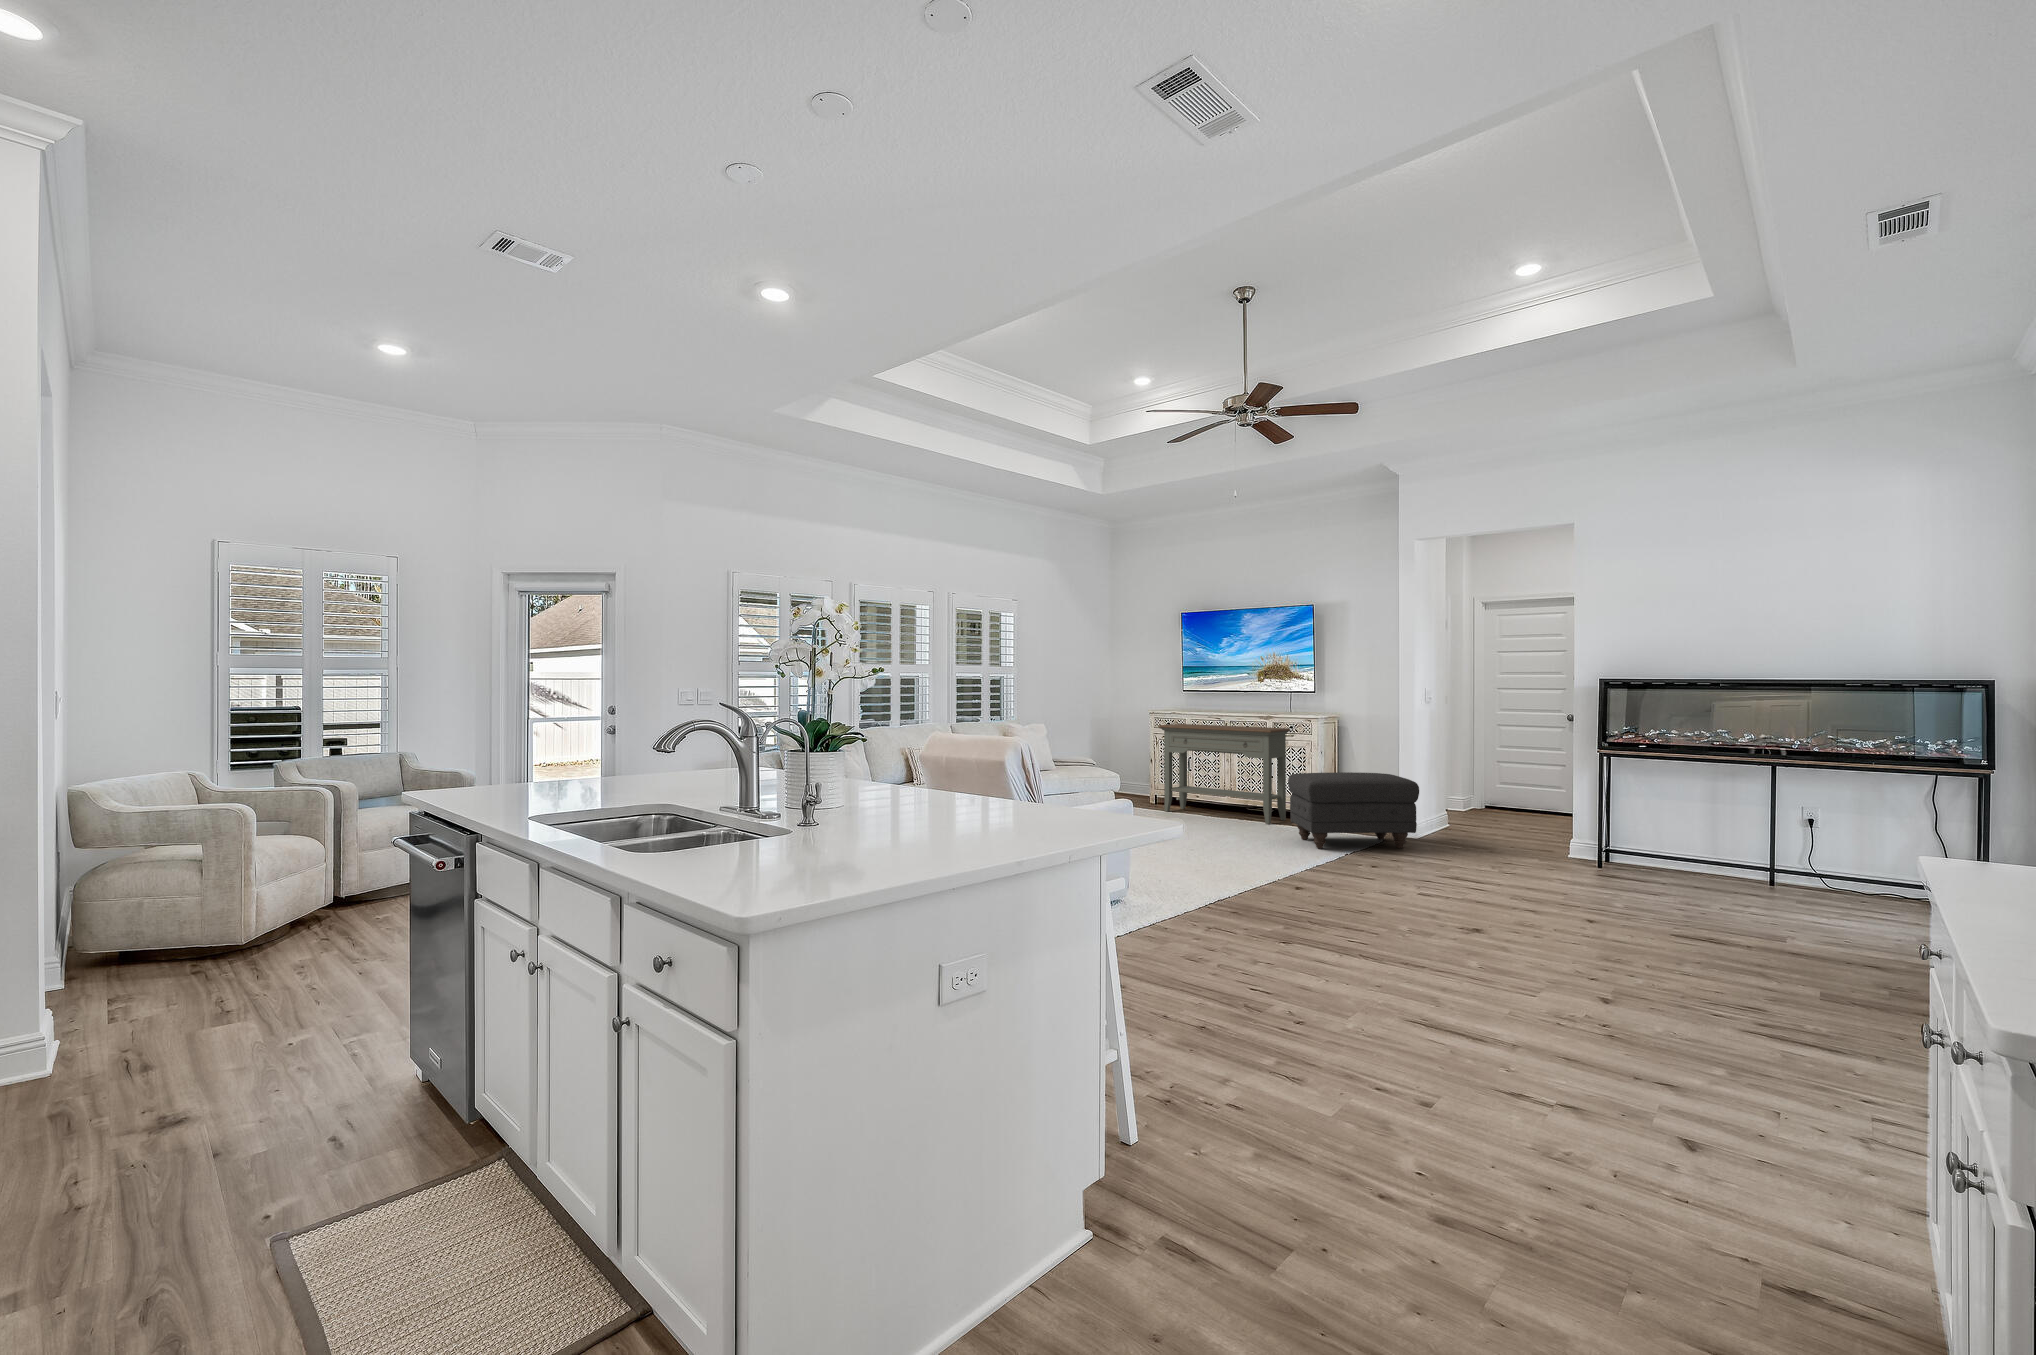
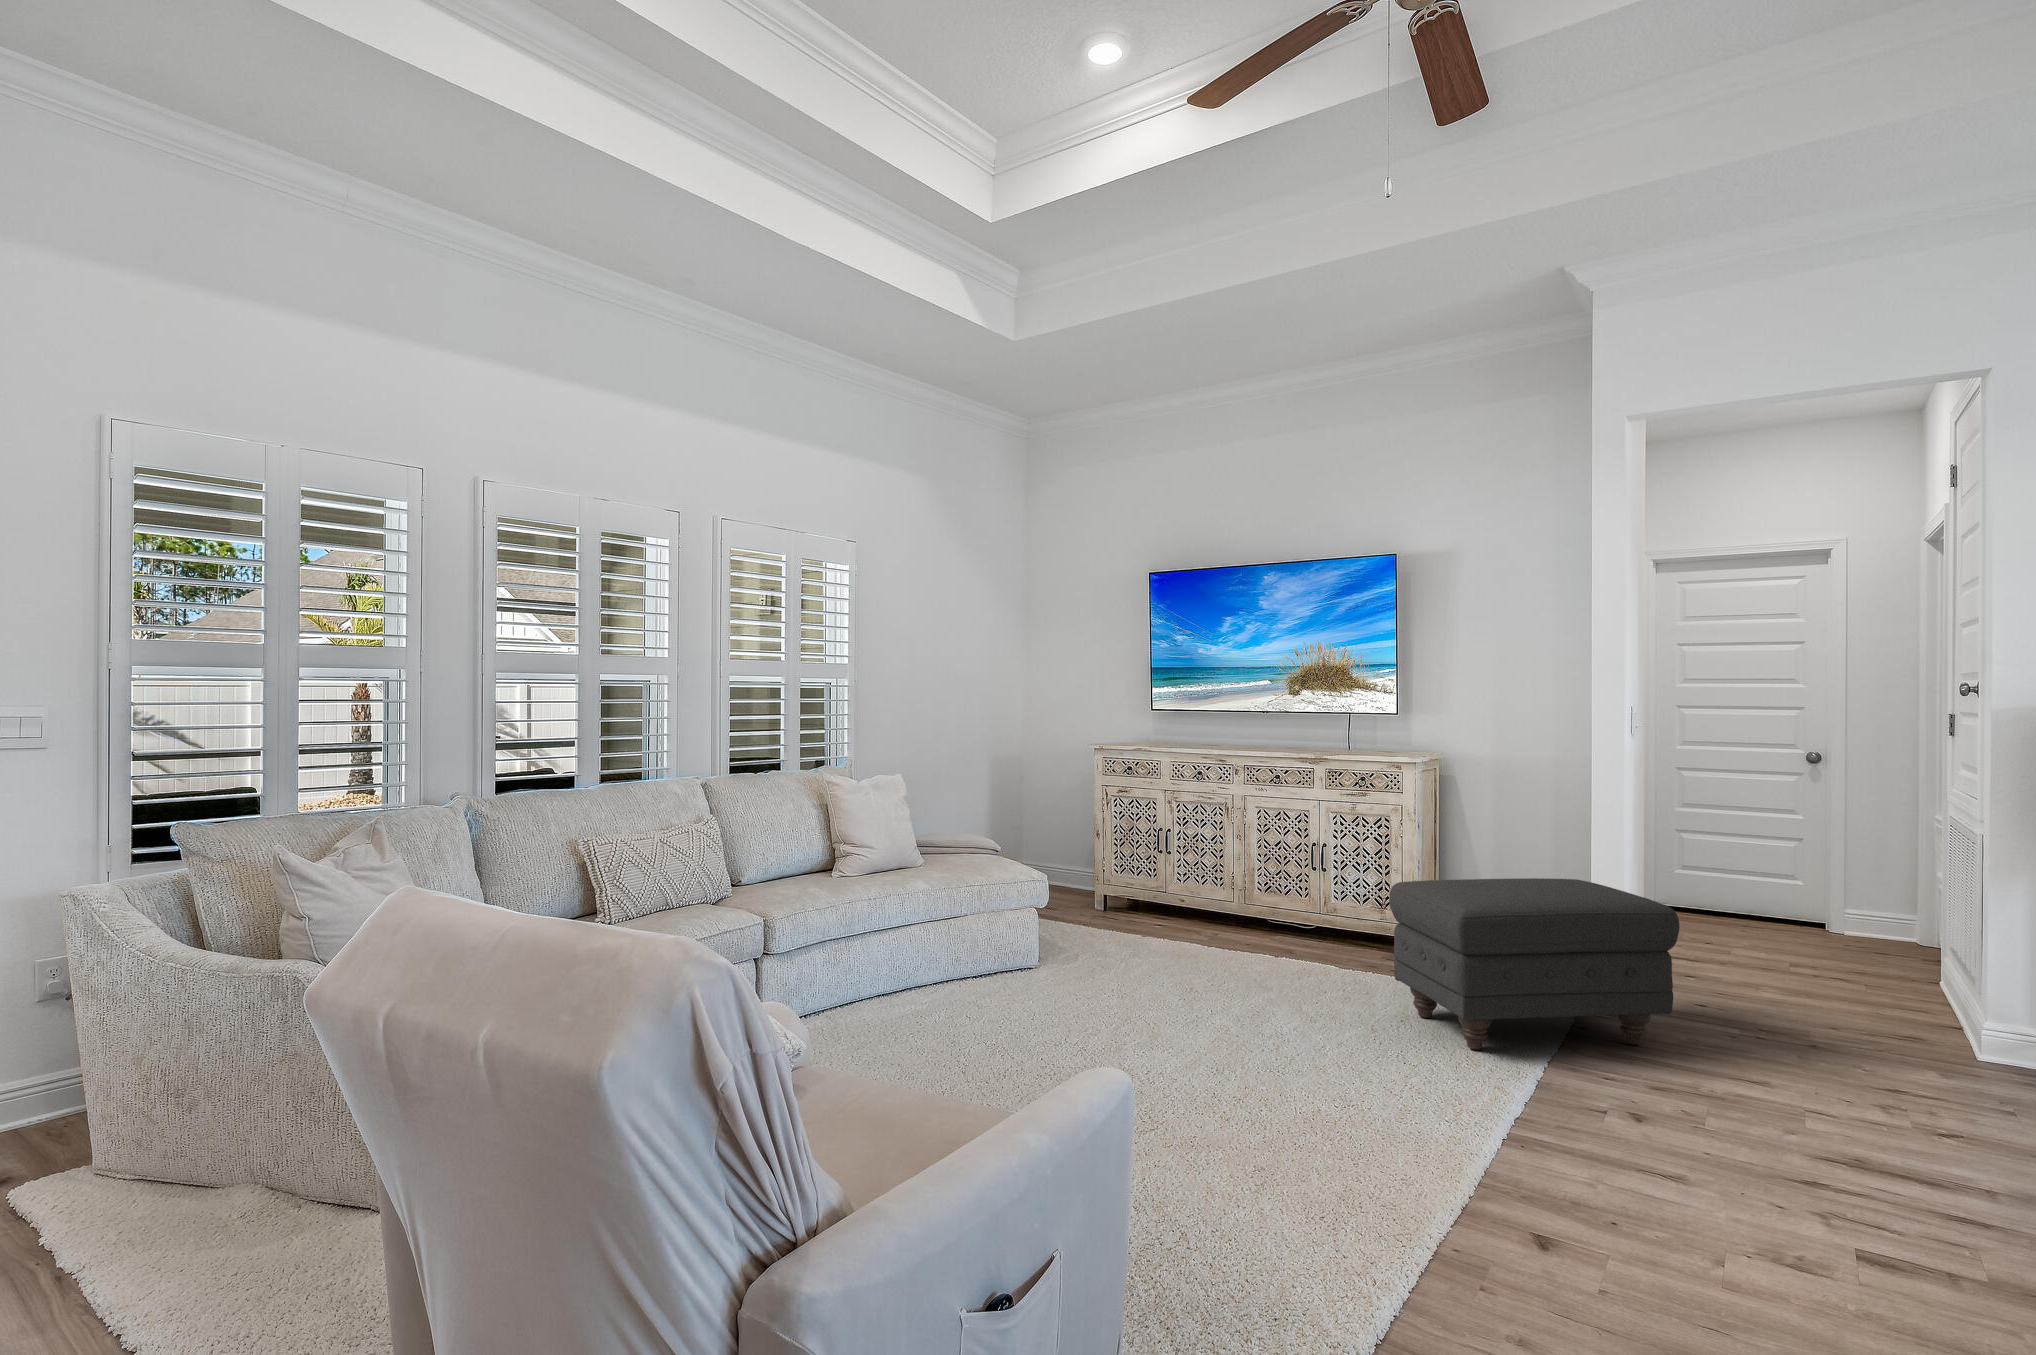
console table: present [1158,724,1290,824] -> none [1114,770,1365,968]

